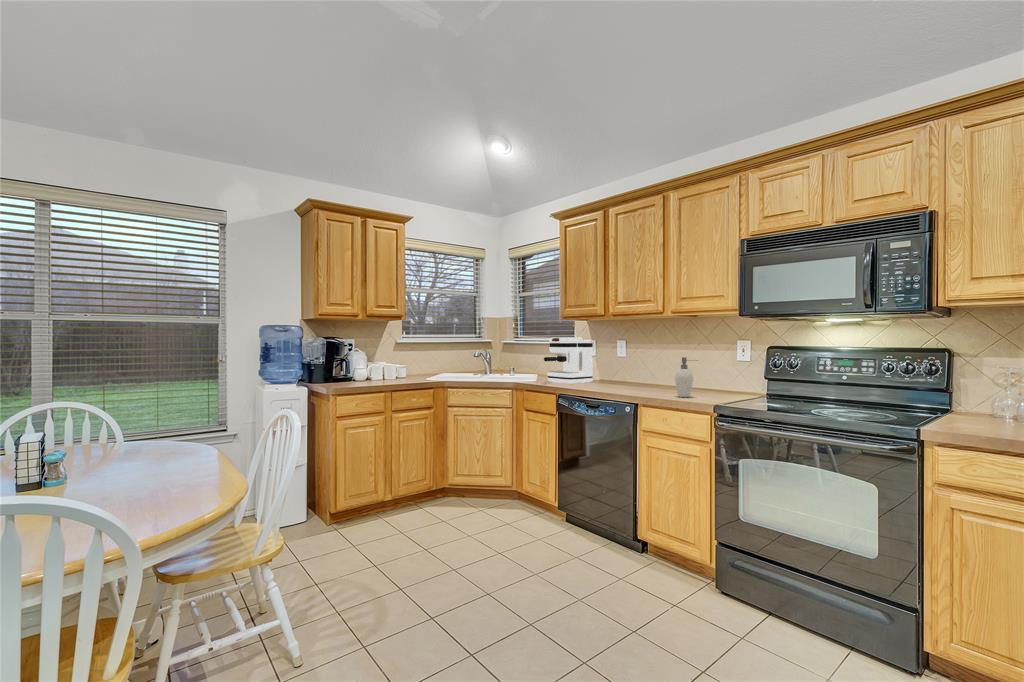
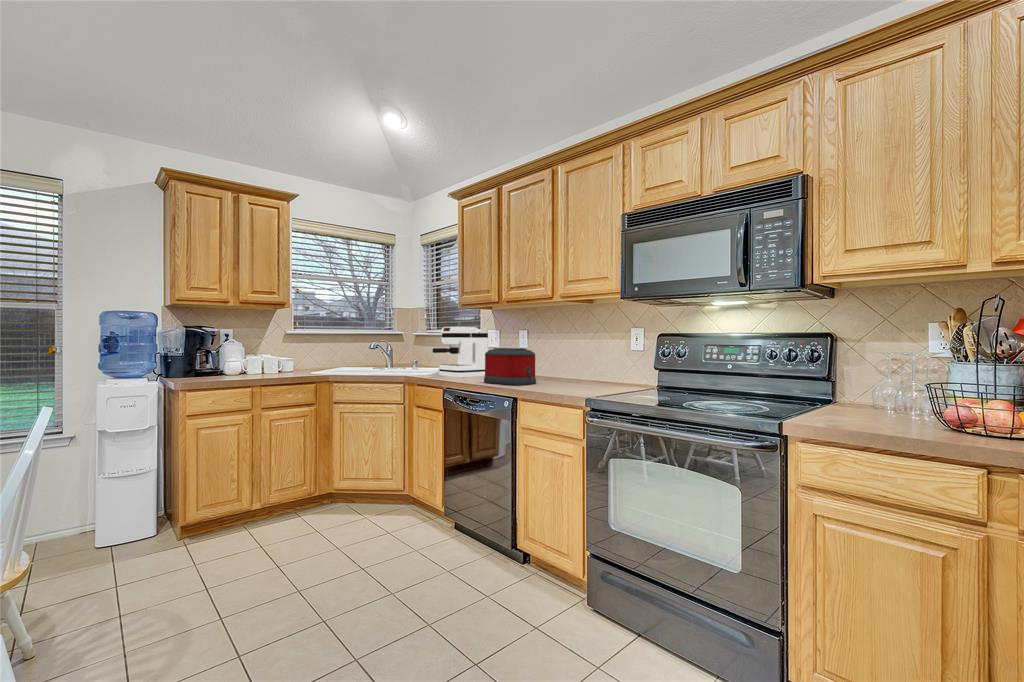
soap dispenser: present [675,357,693,397] -> none [556,346,580,390]
toaster: none [598,358,648,392] -> present [484,348,536,385]

